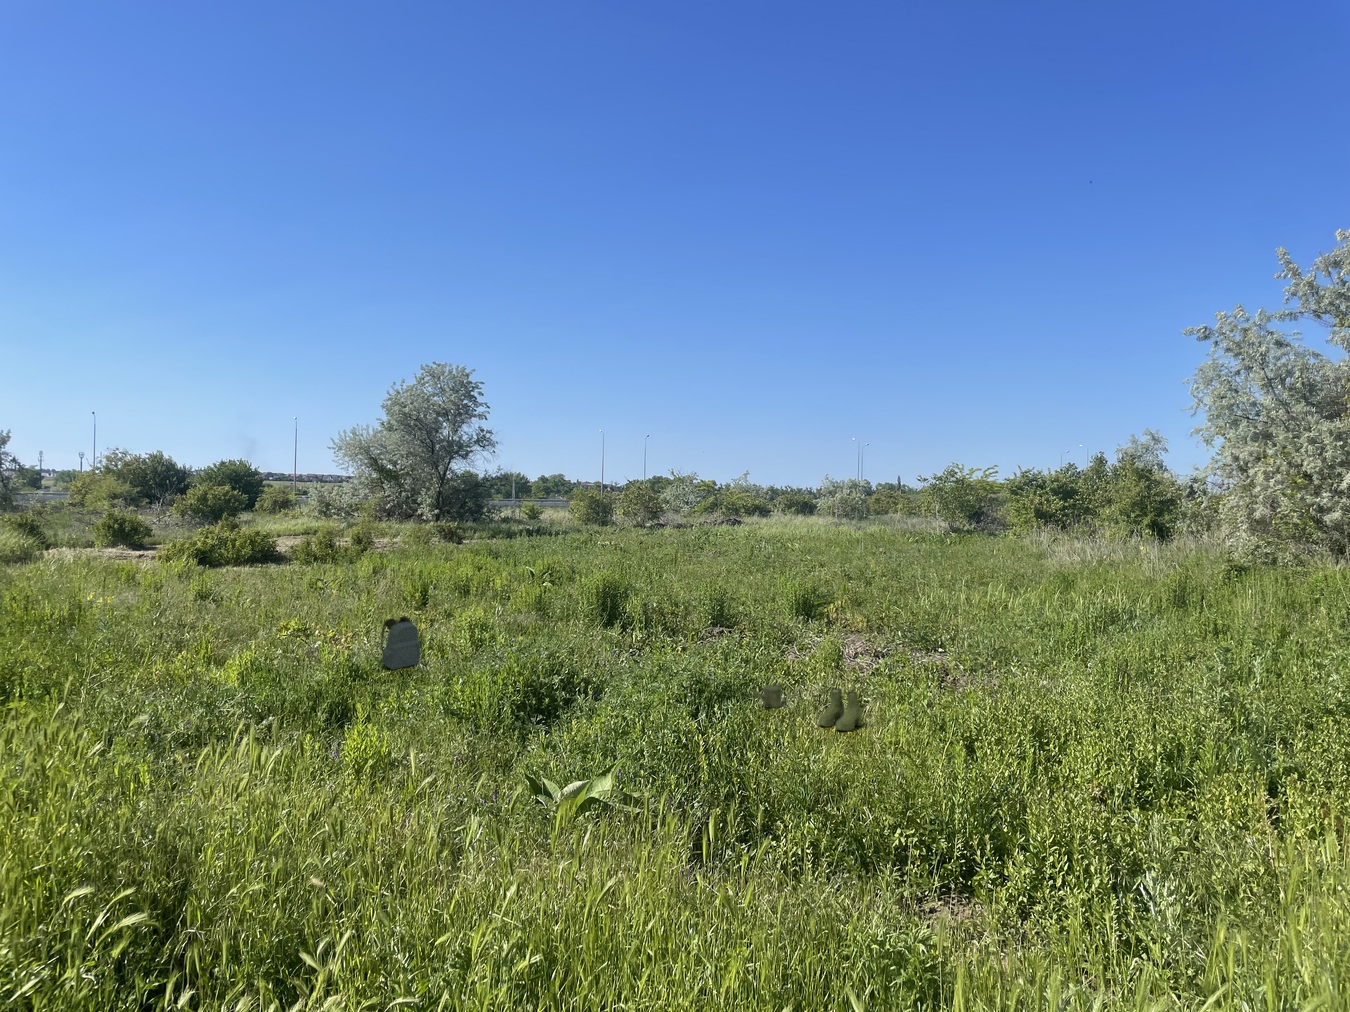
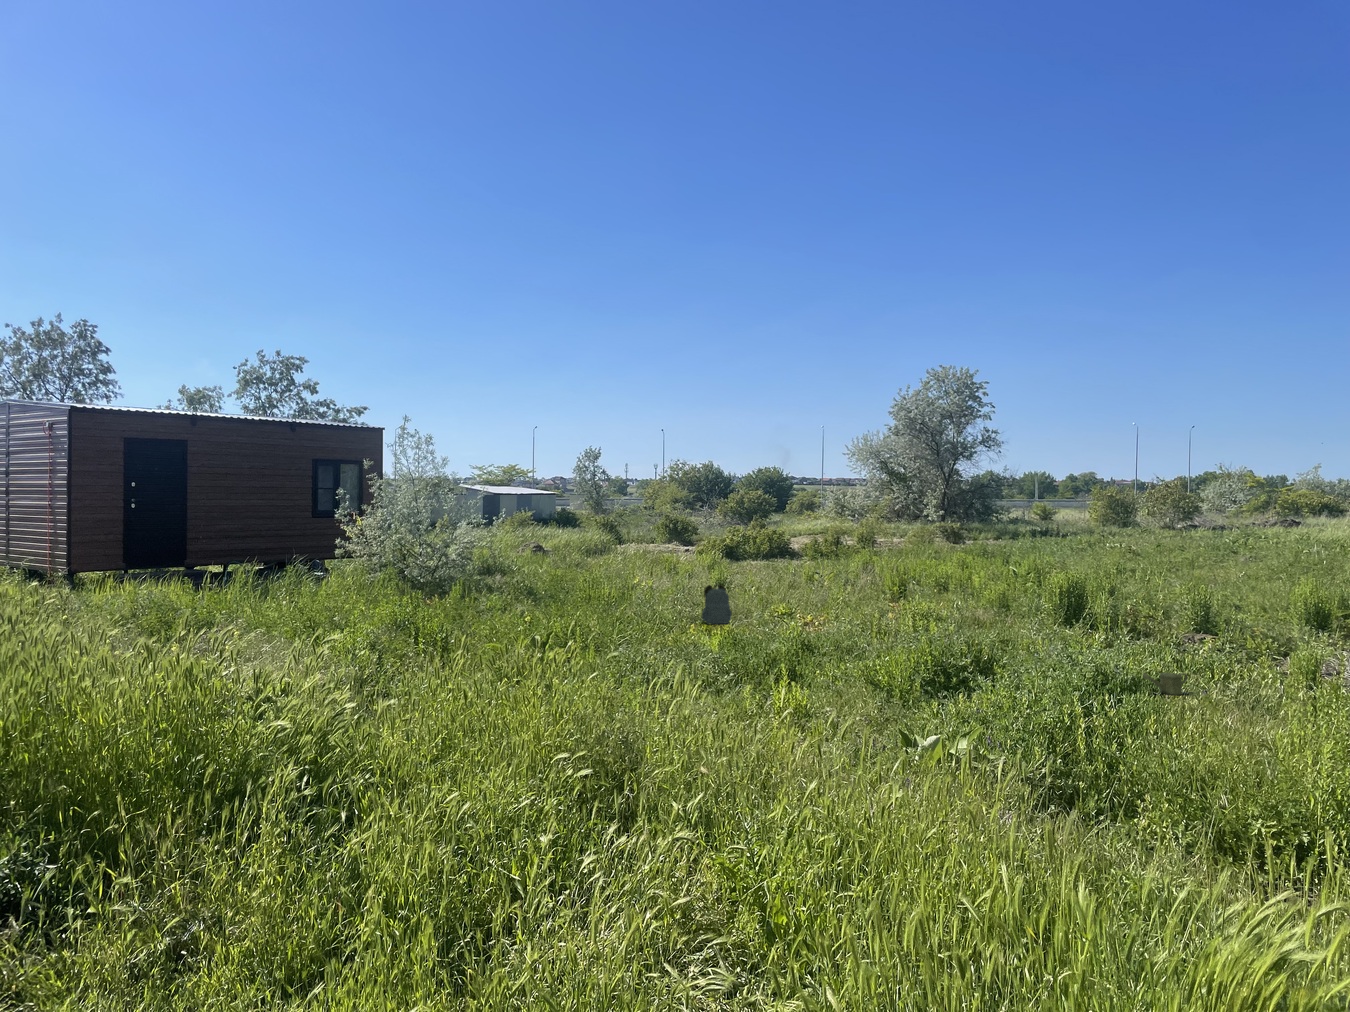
backpack: present [381,616,421,670] -> present [702,585,732,624]
boots: present [819,688,861,731] -> none [1204,678,1259,719]

